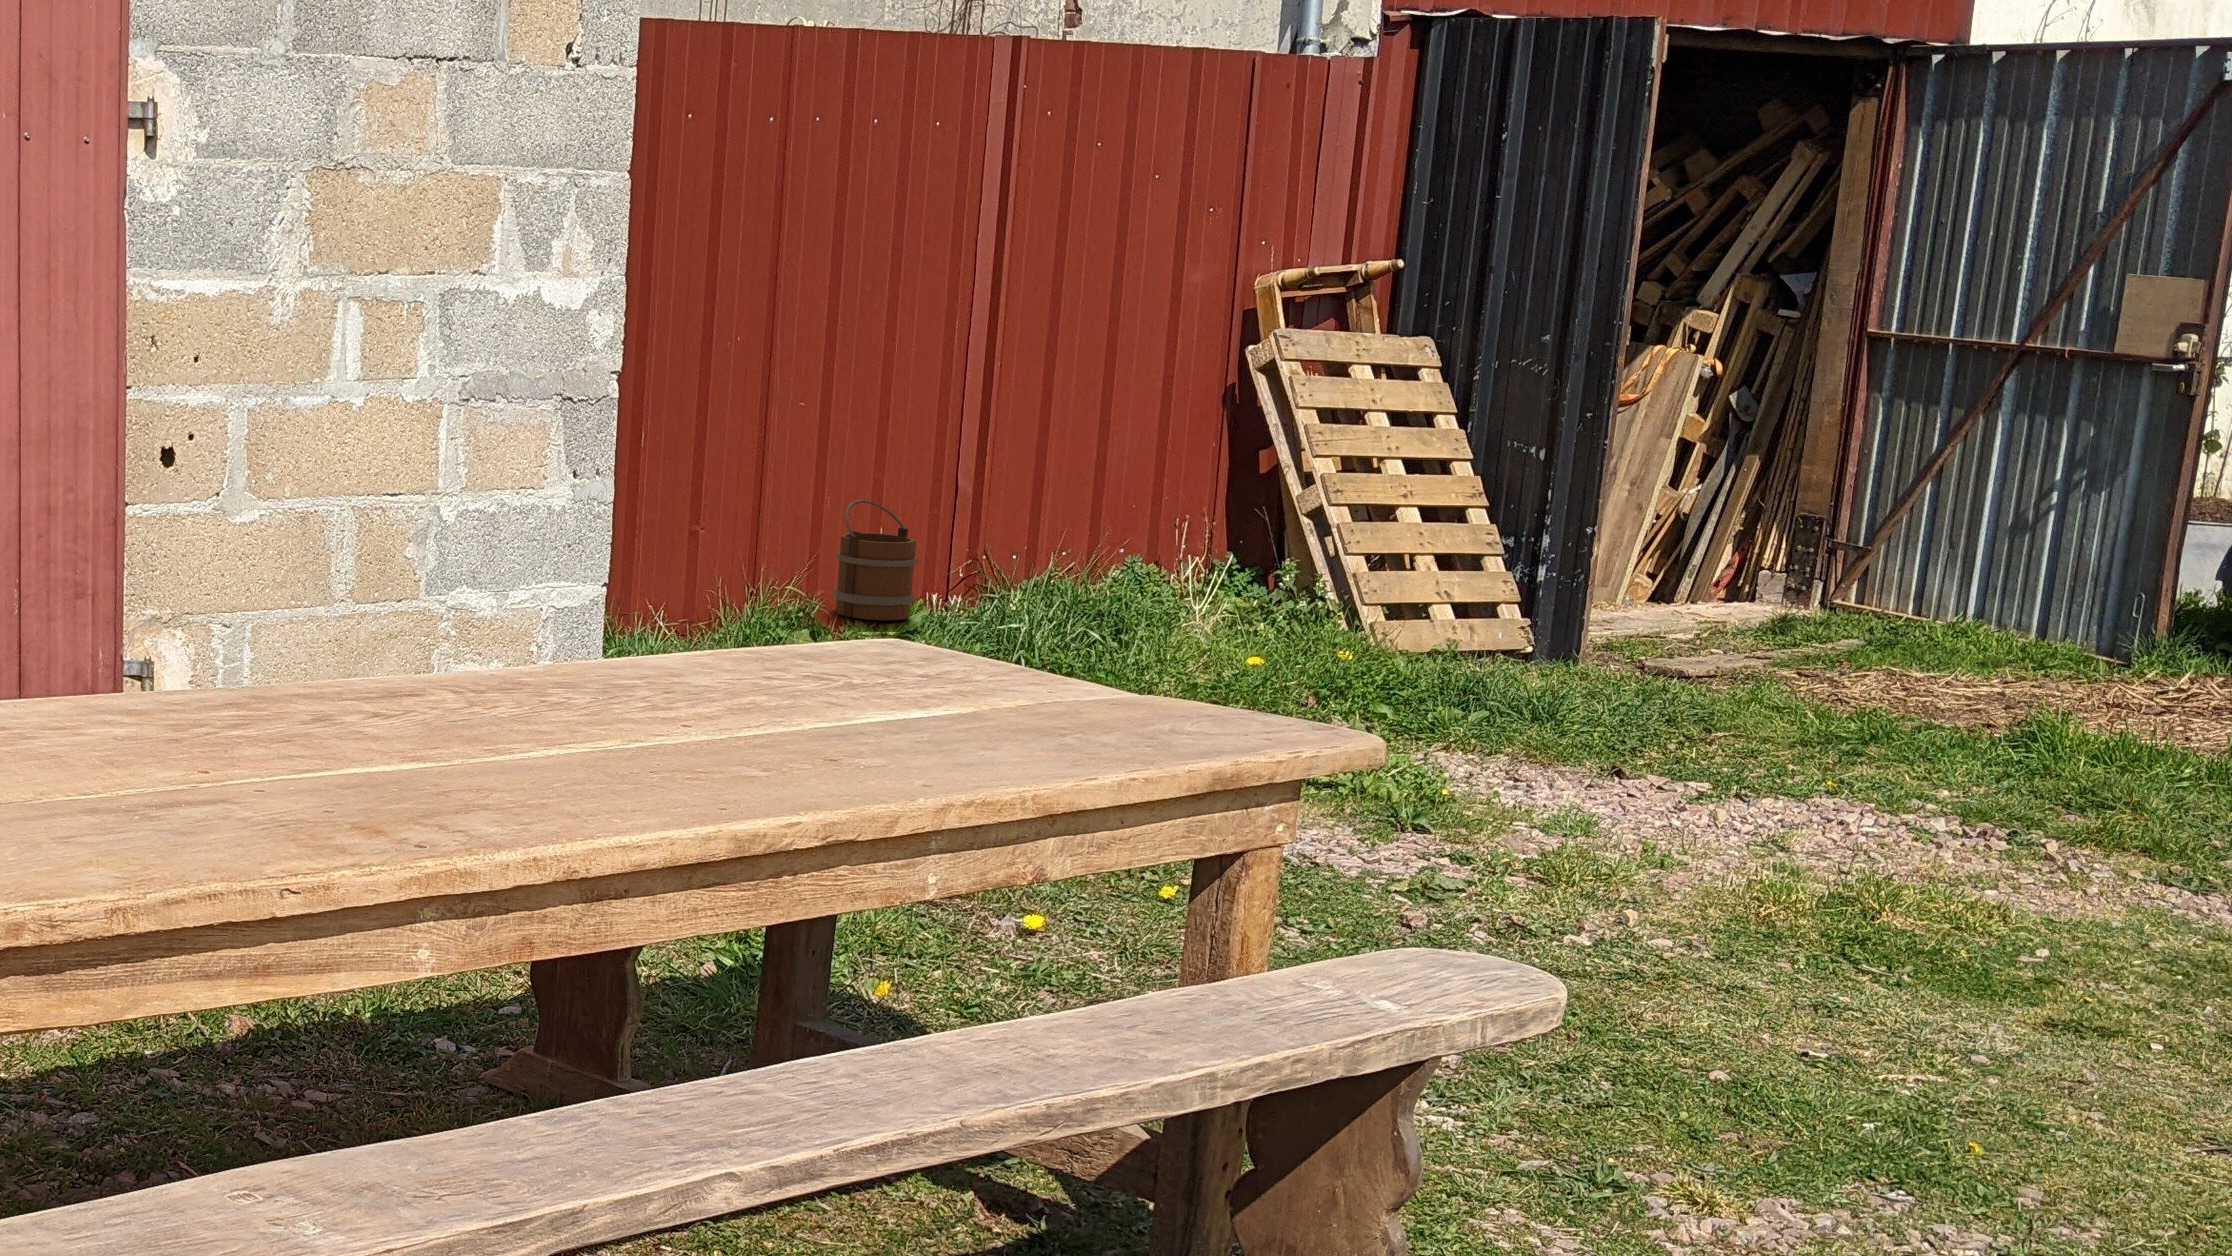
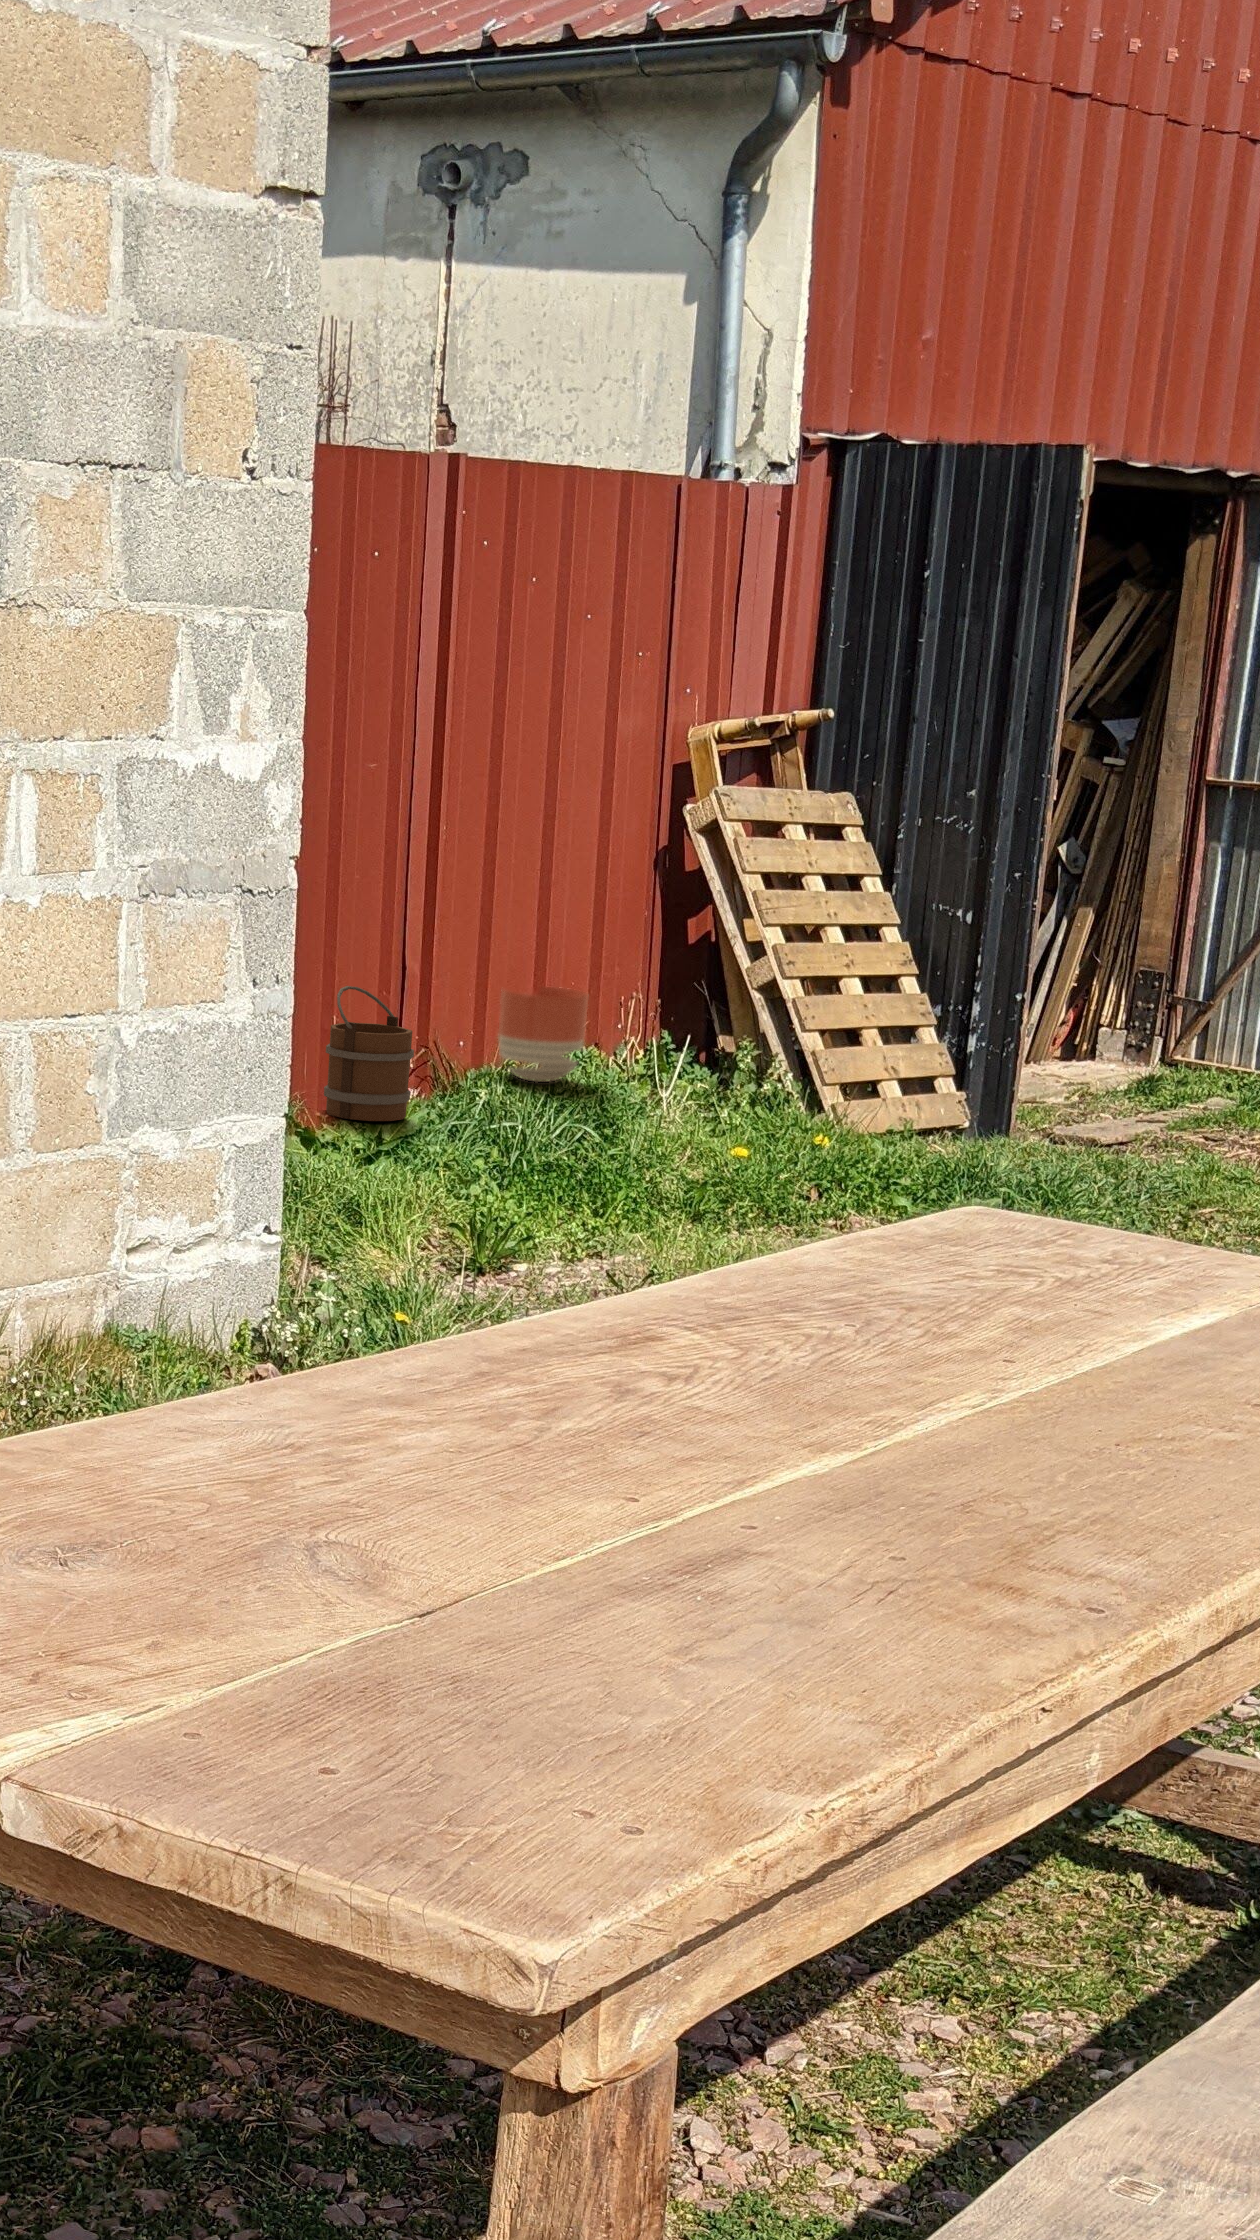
planter: none [1036,507,1121,594] -> present [499,986,588,1082]

